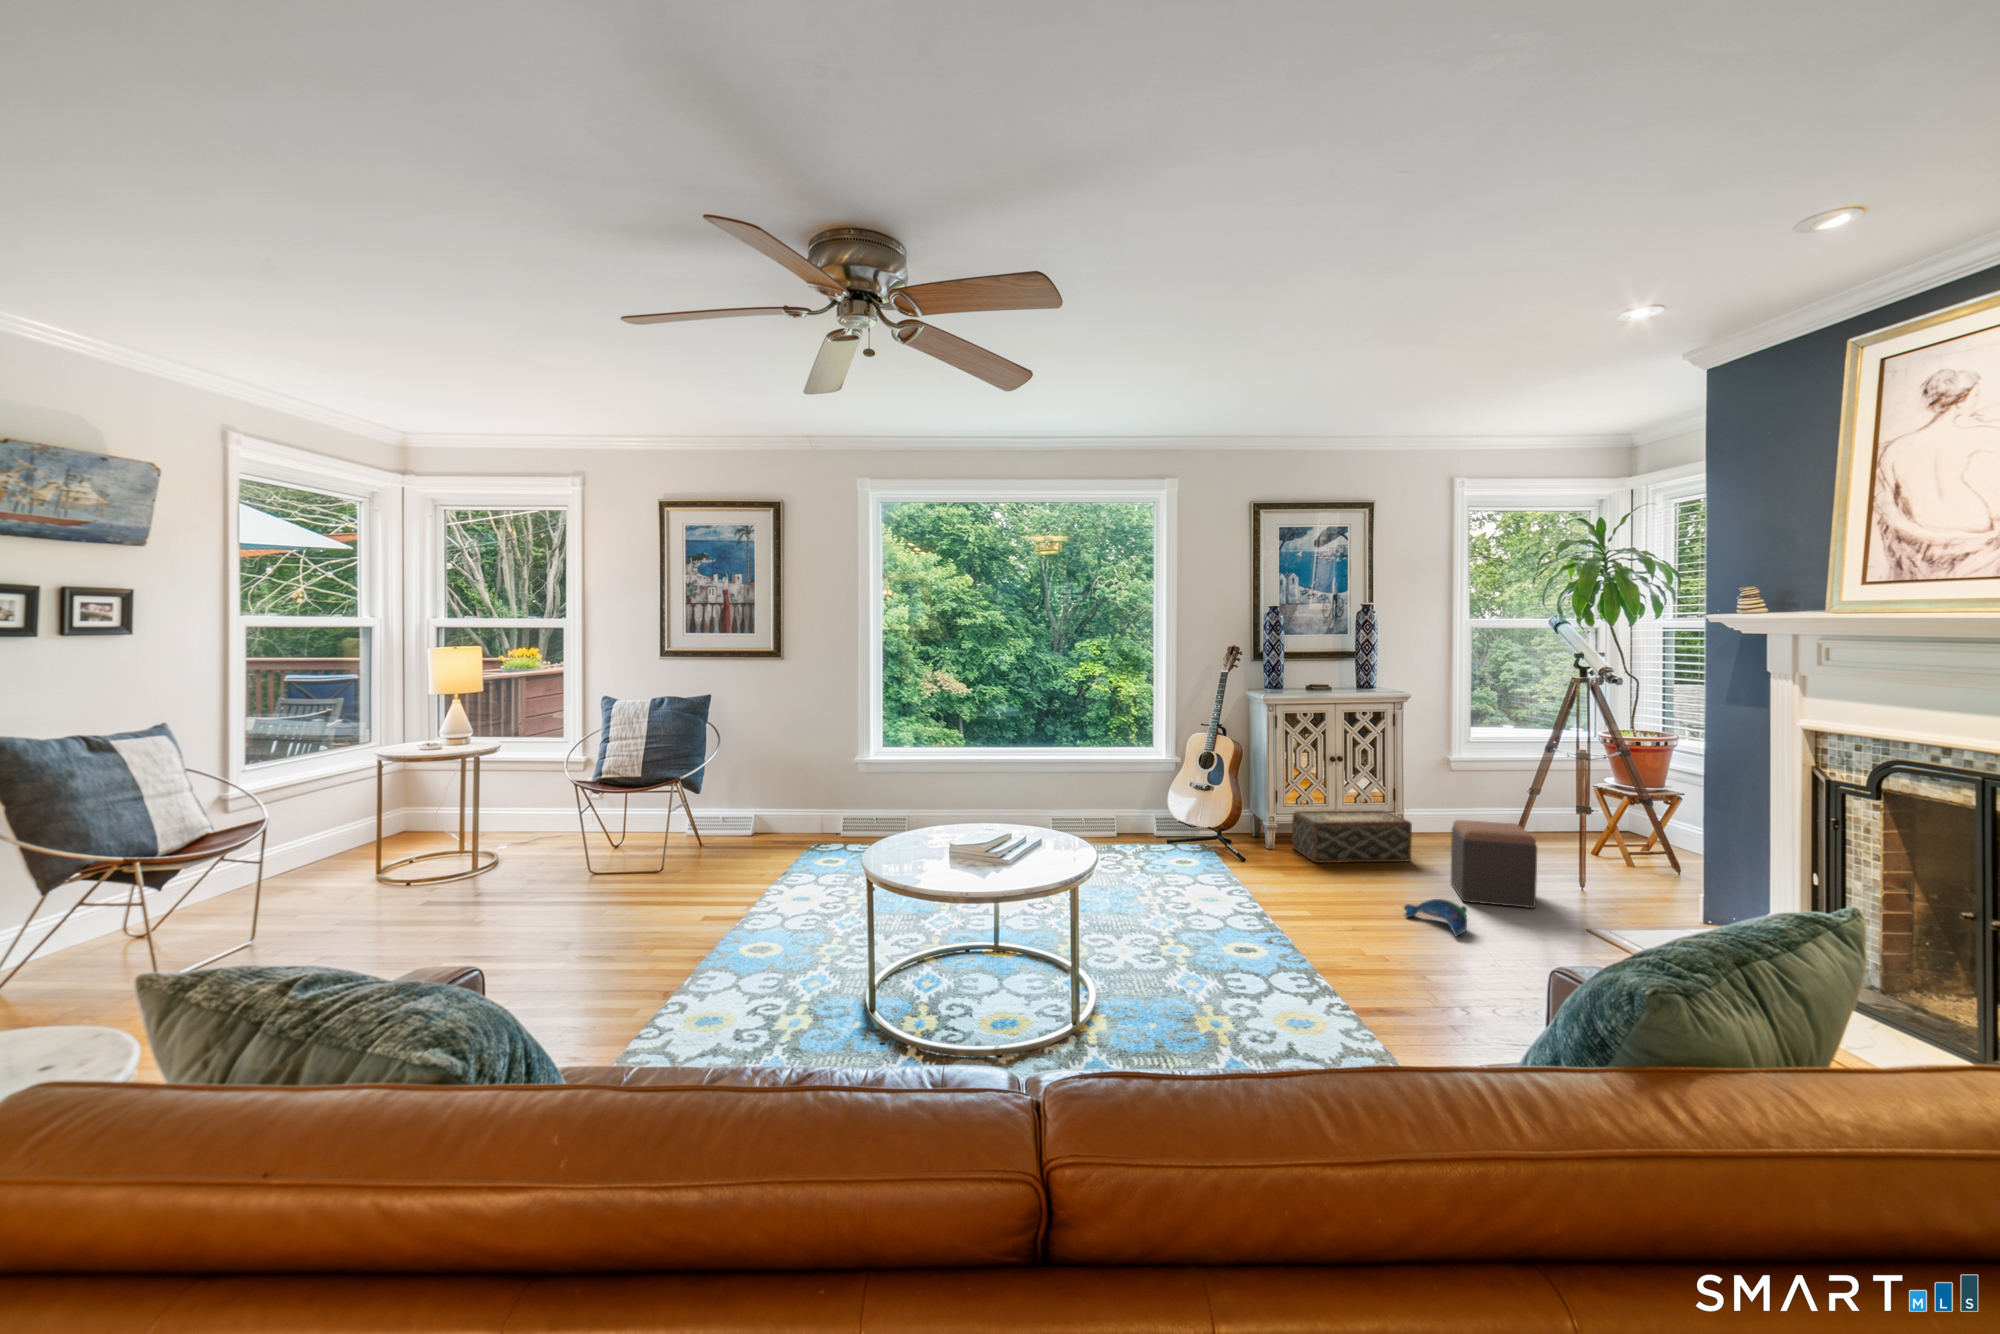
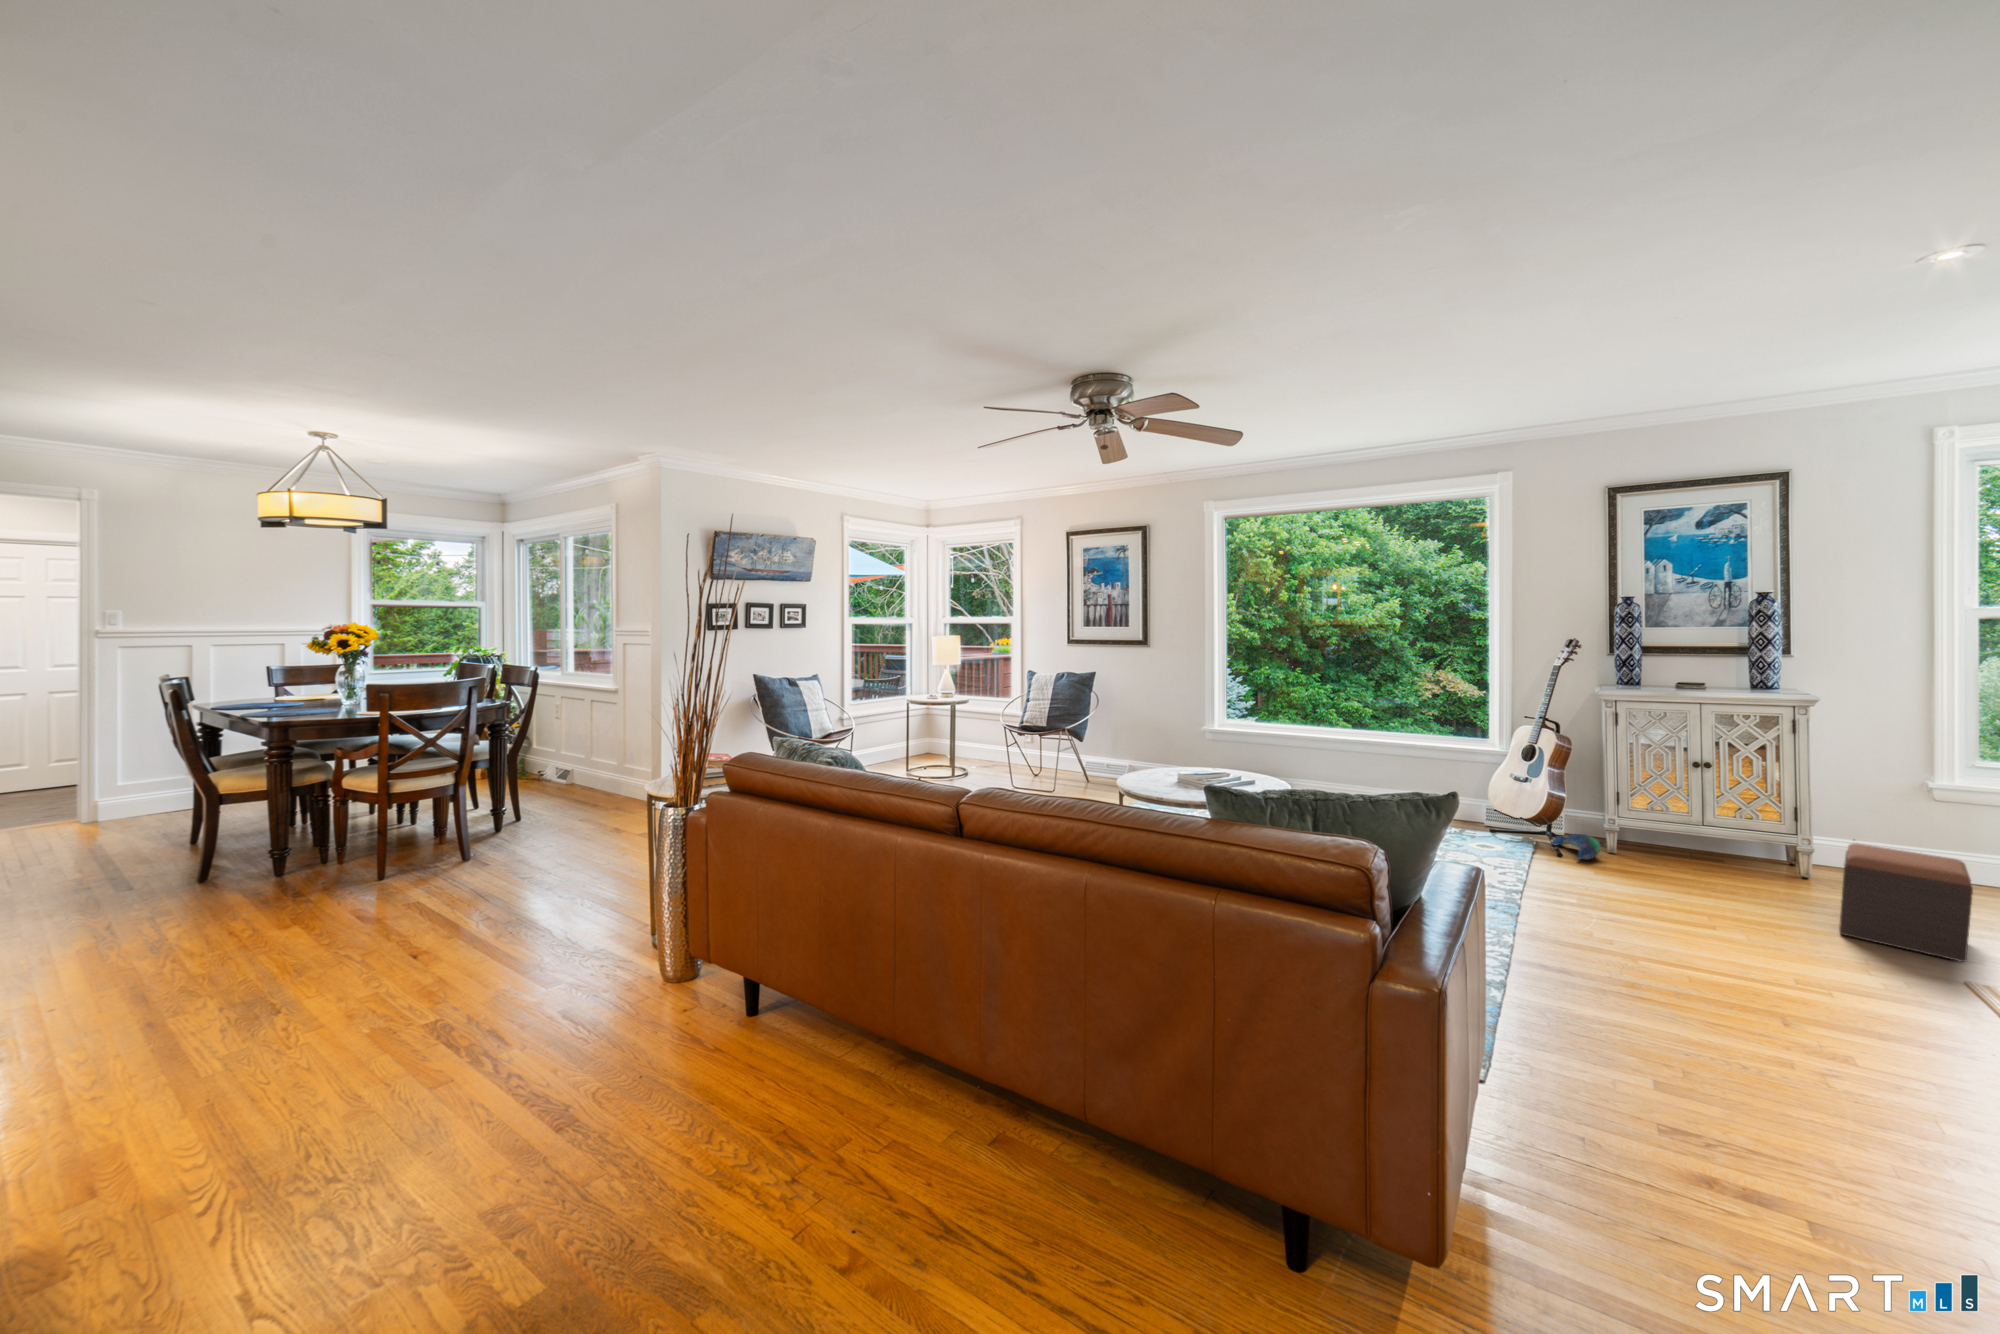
woven basket: present [1292,811,1412,863] -> none [1633,810,1803,883]
plush toy: present [1404,899,1467,936] -> present [1552,834,1604,860]

